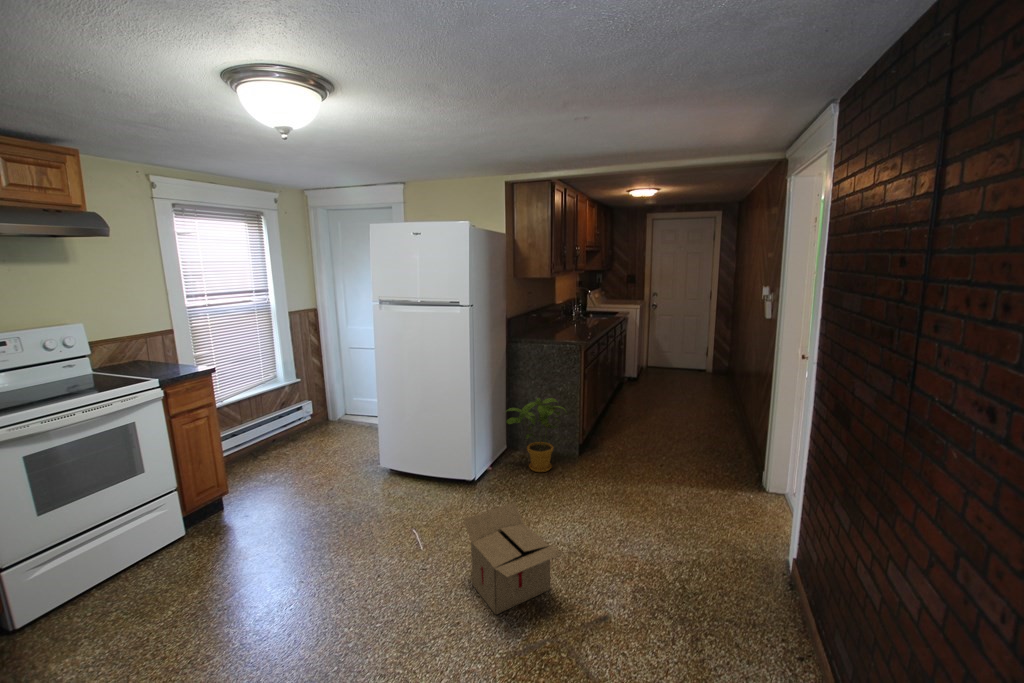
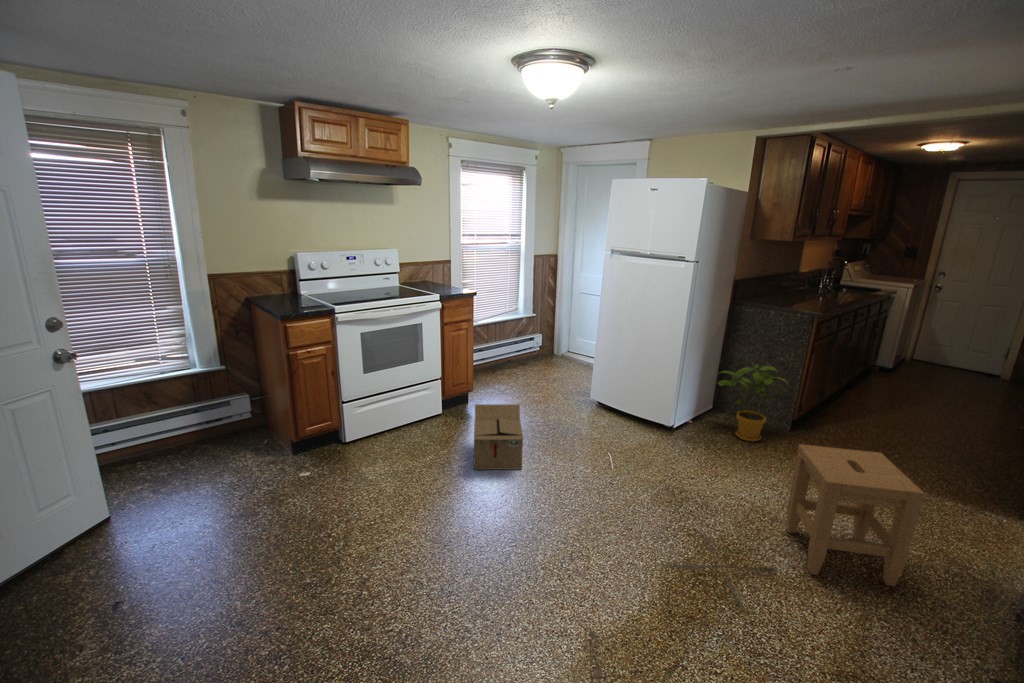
stool: none [600,466,712,607] -> present [787,444,925,586]
cardboard box: present [464,502,563,615] -> present [474,404,524,470]

